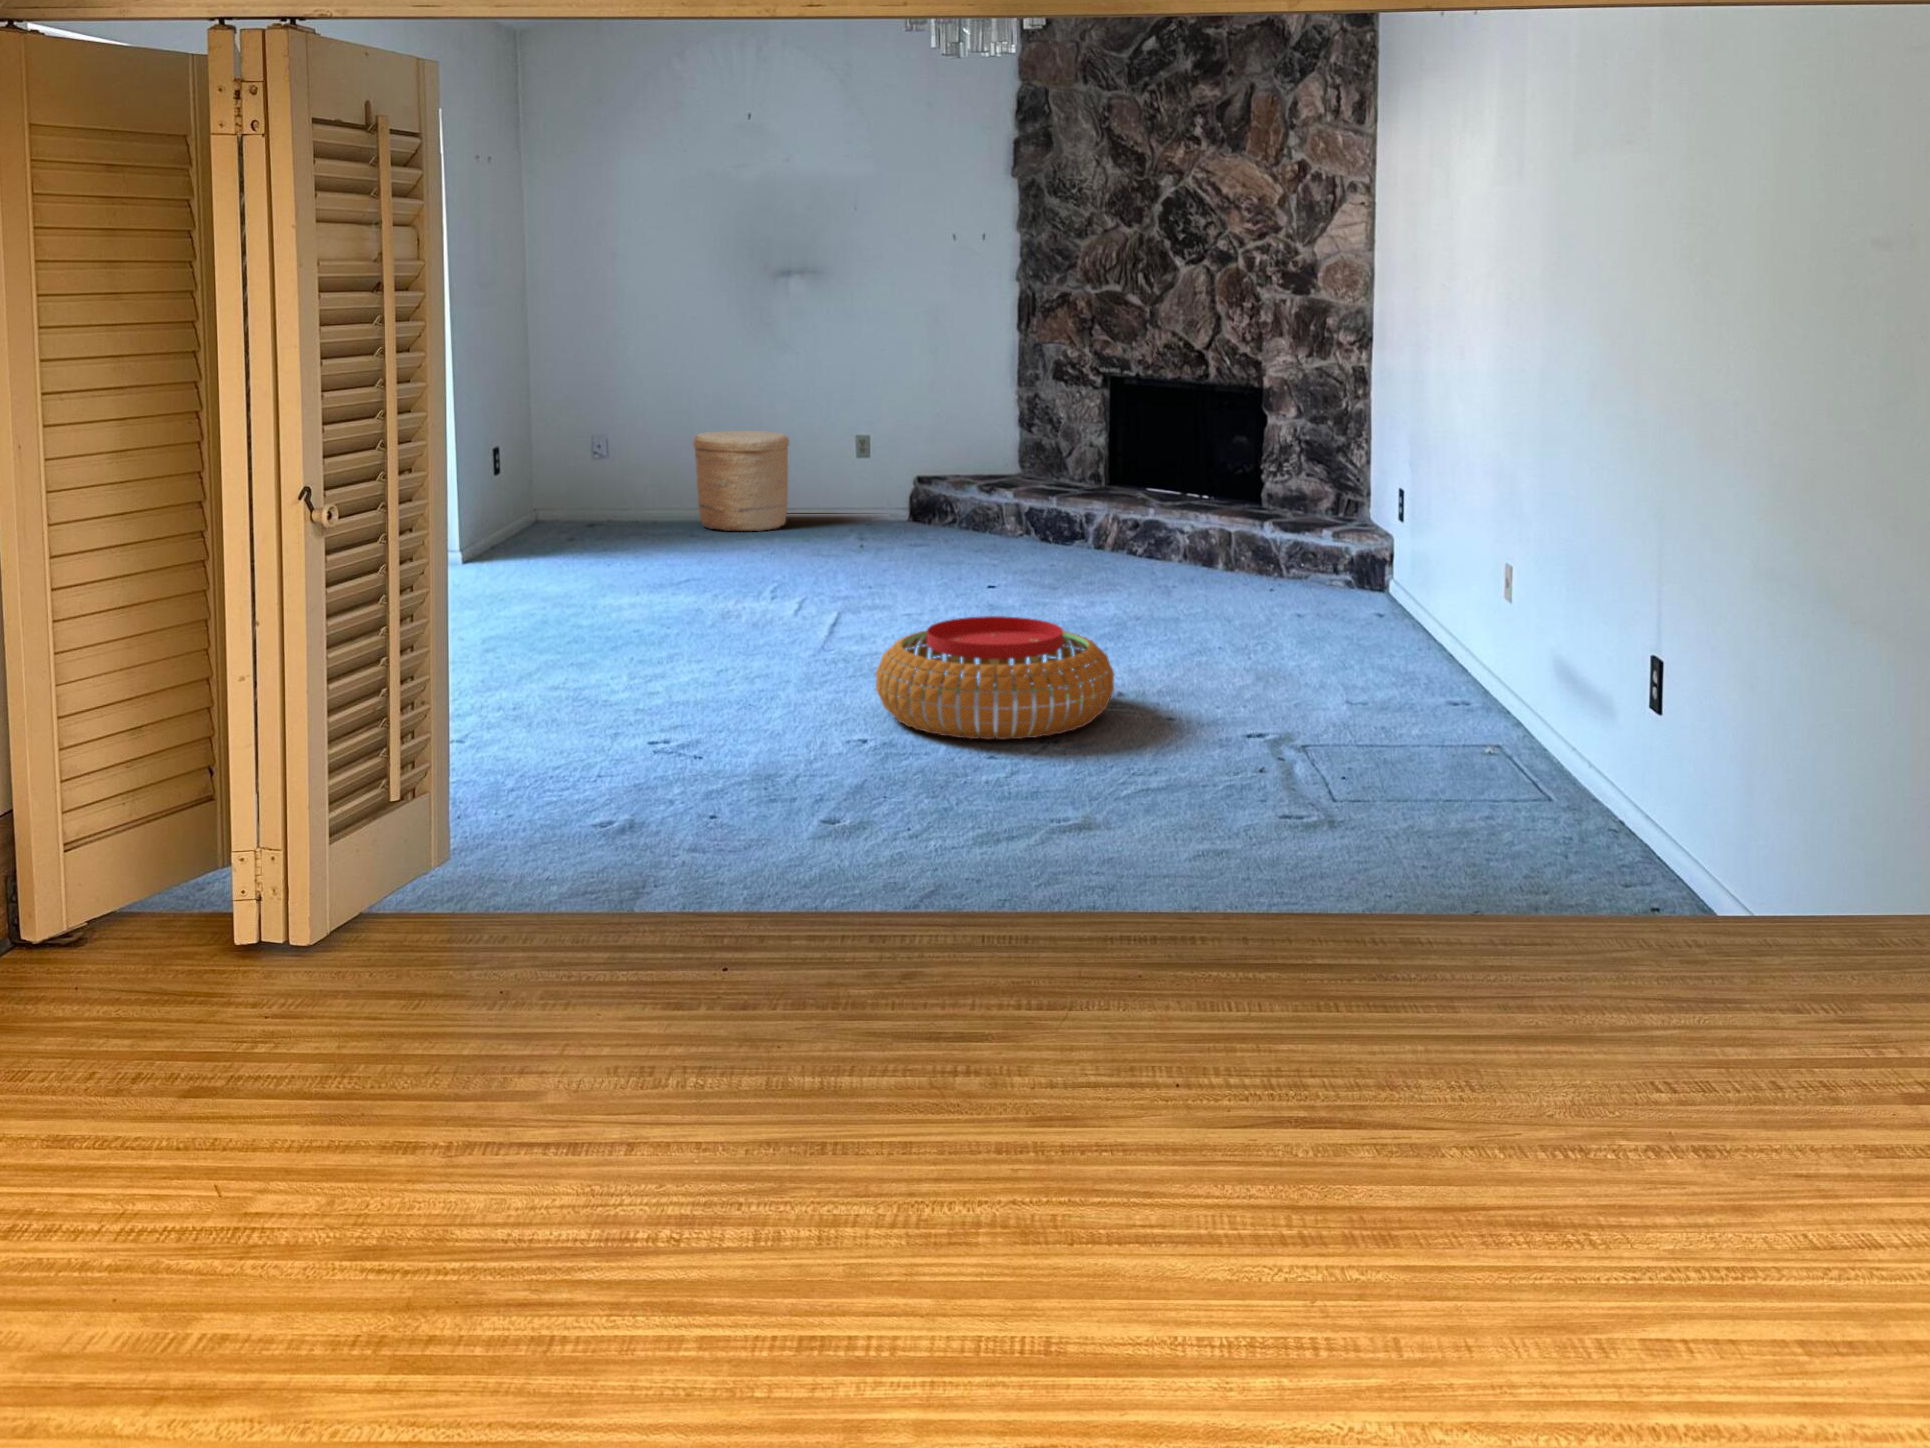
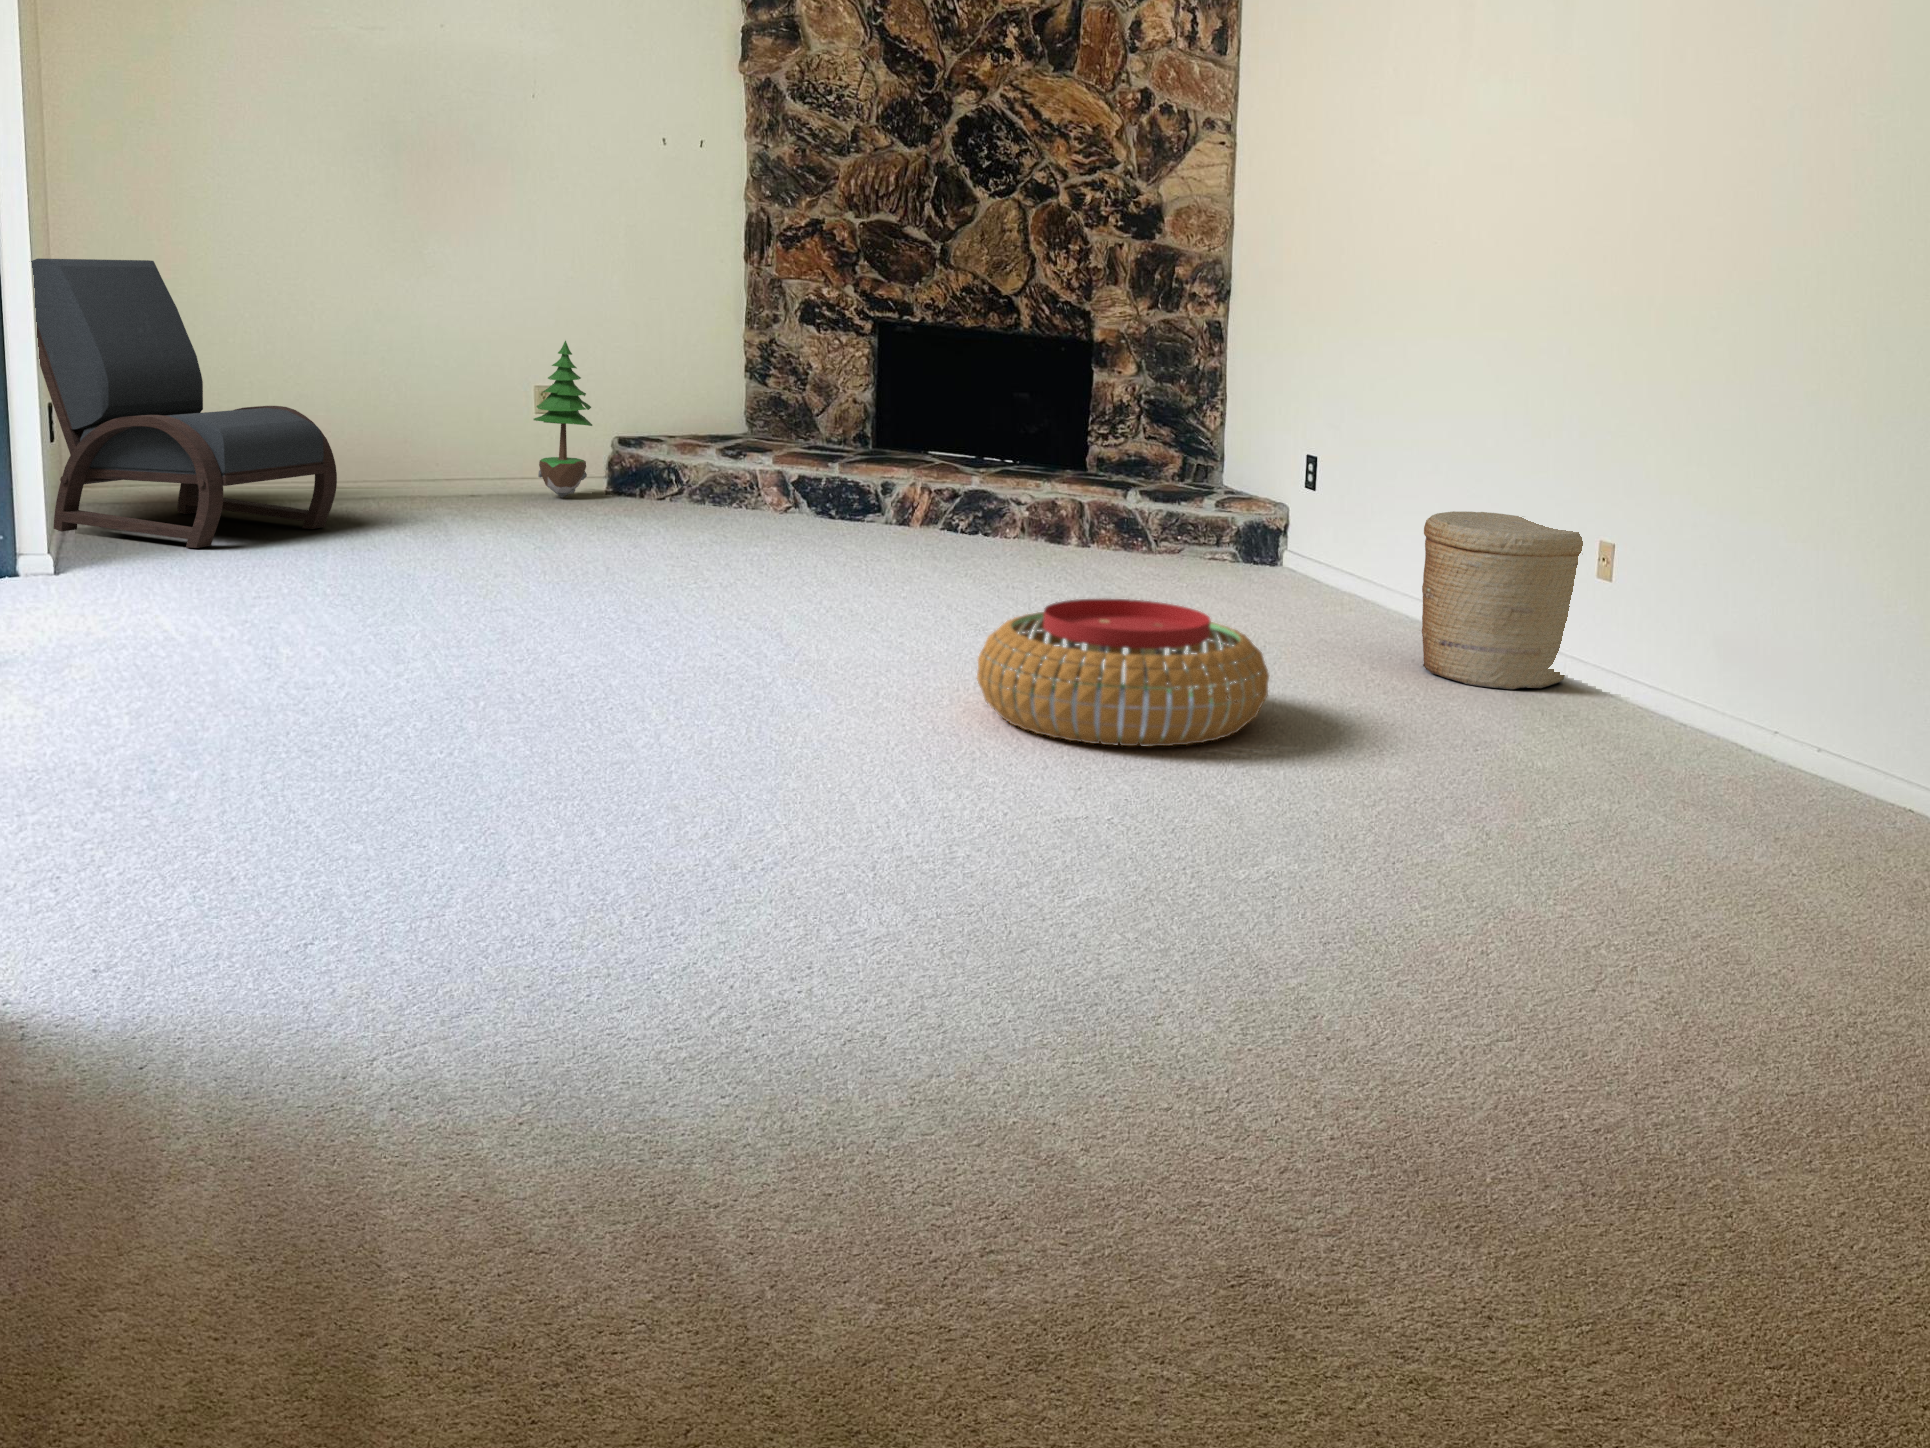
lounge chair: none [473,354,668,559] -> present [31,259,337,548]
potted tree: none [846,399,891,522] -> present [534,341,592,498]
woven basket: present [693,431,789,531] -> present [1422,511,1583,689]

